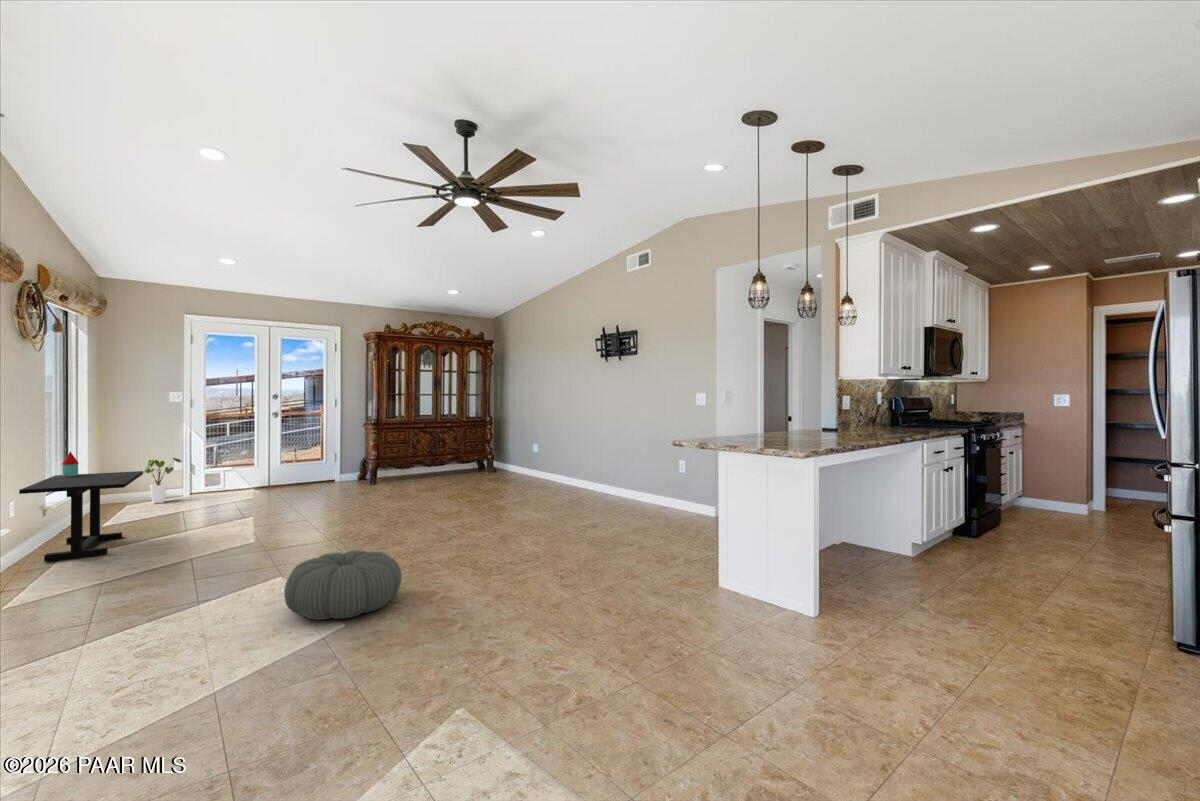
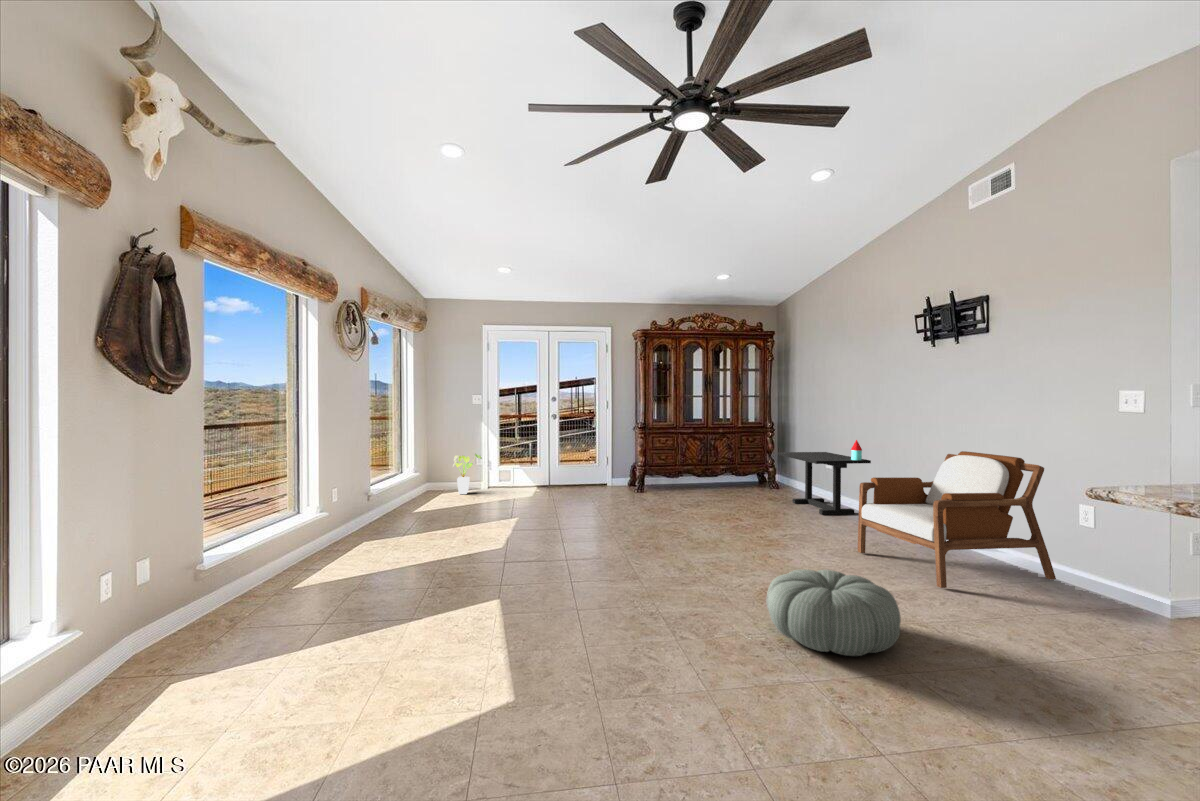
armchair: none [560,433,668,520] -> present [858,451,1056,588]
side table: present [19,452,143,561] -> present [778,440,871,515]
pouf: present [284,550,401,620] -> present [766,569,901,656]

